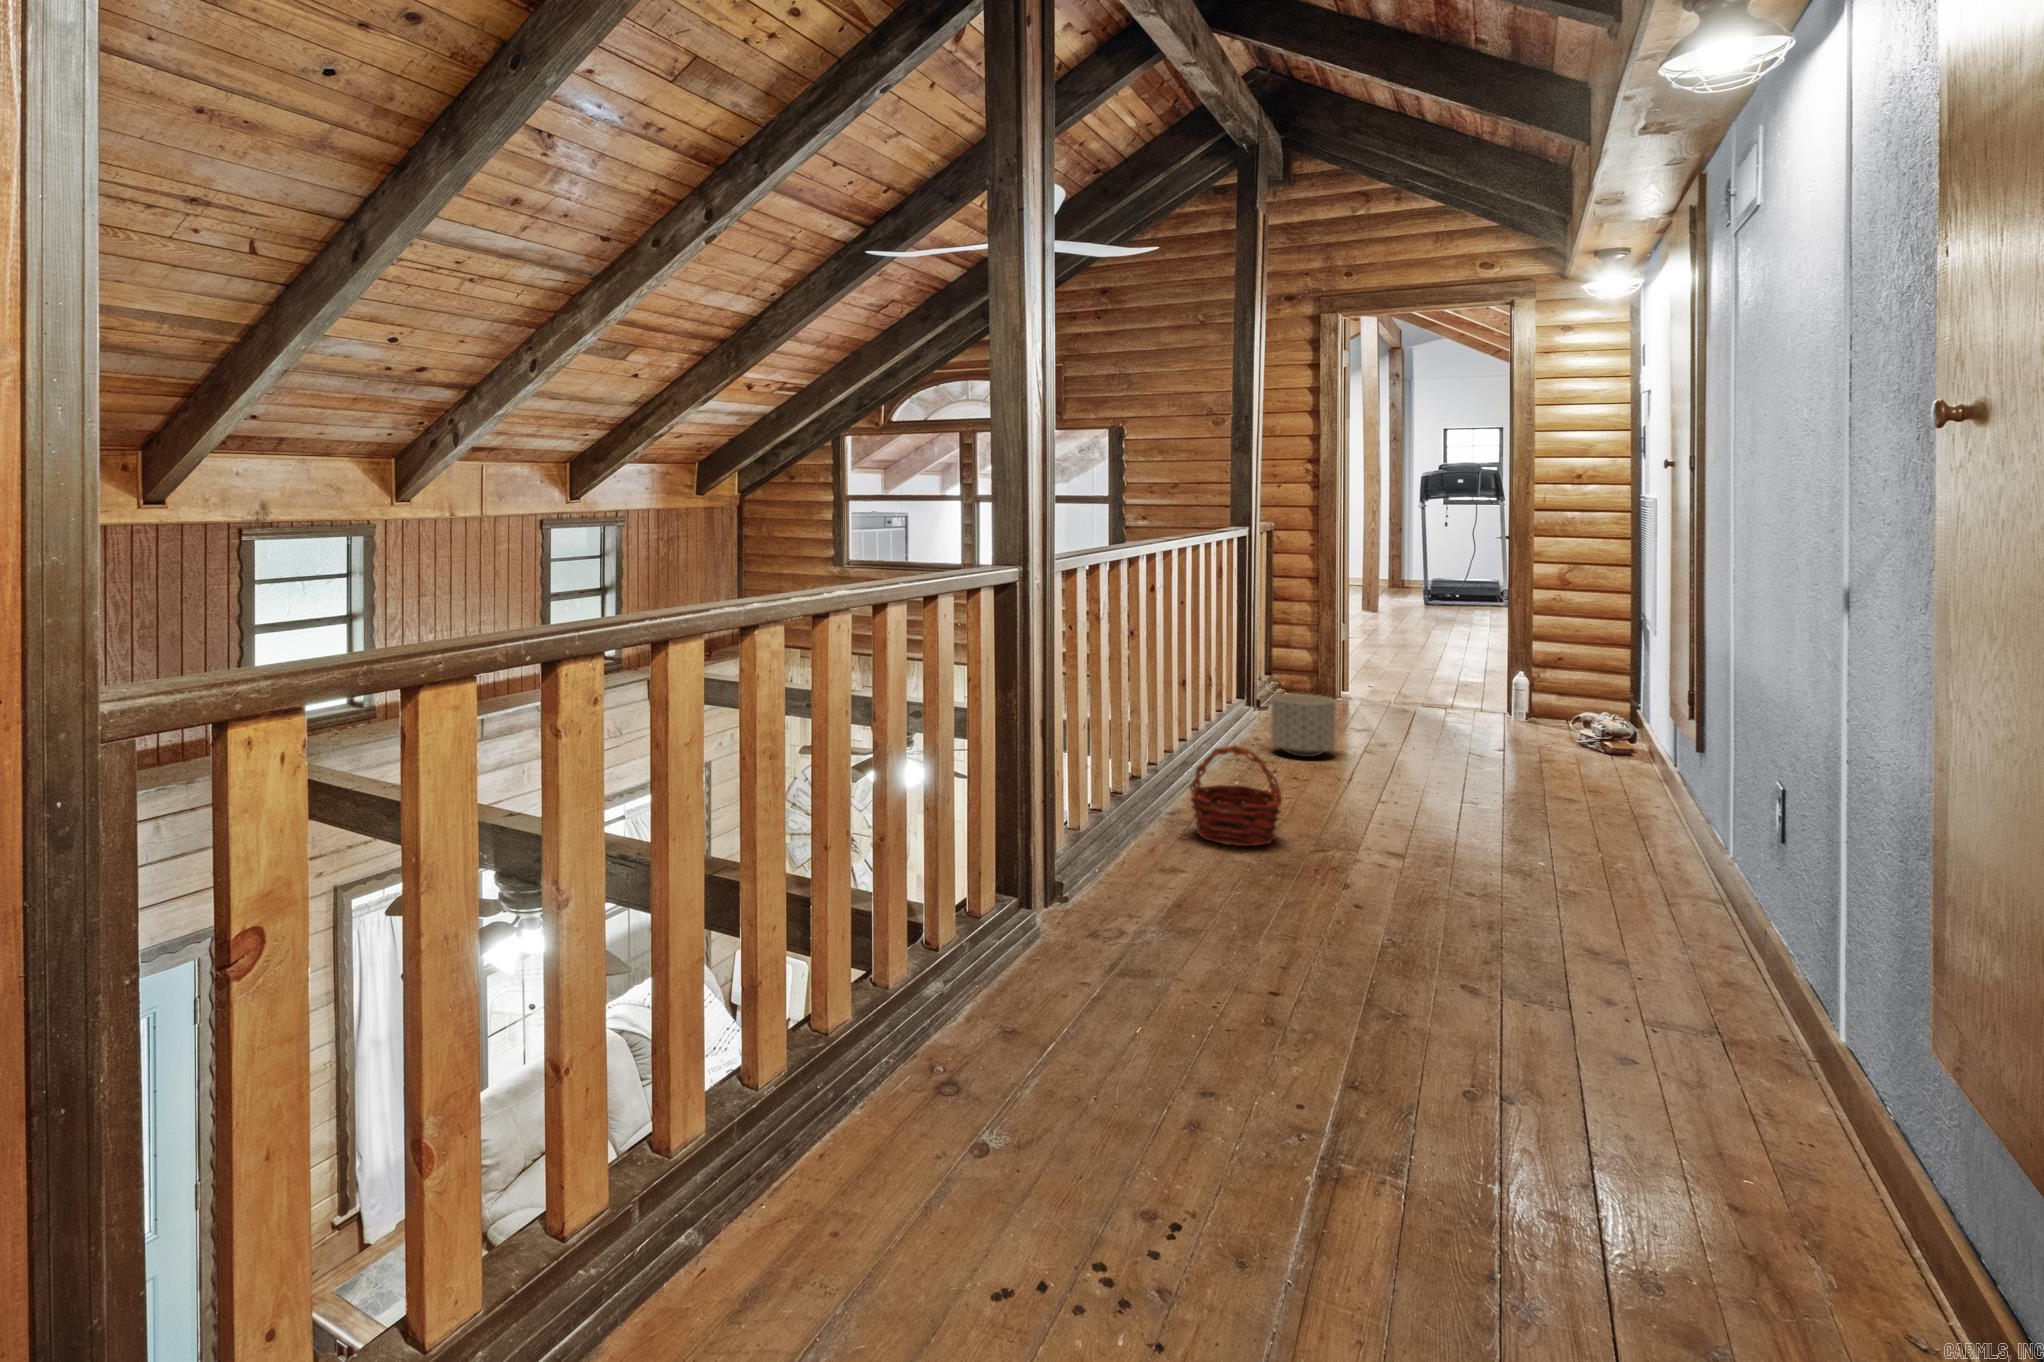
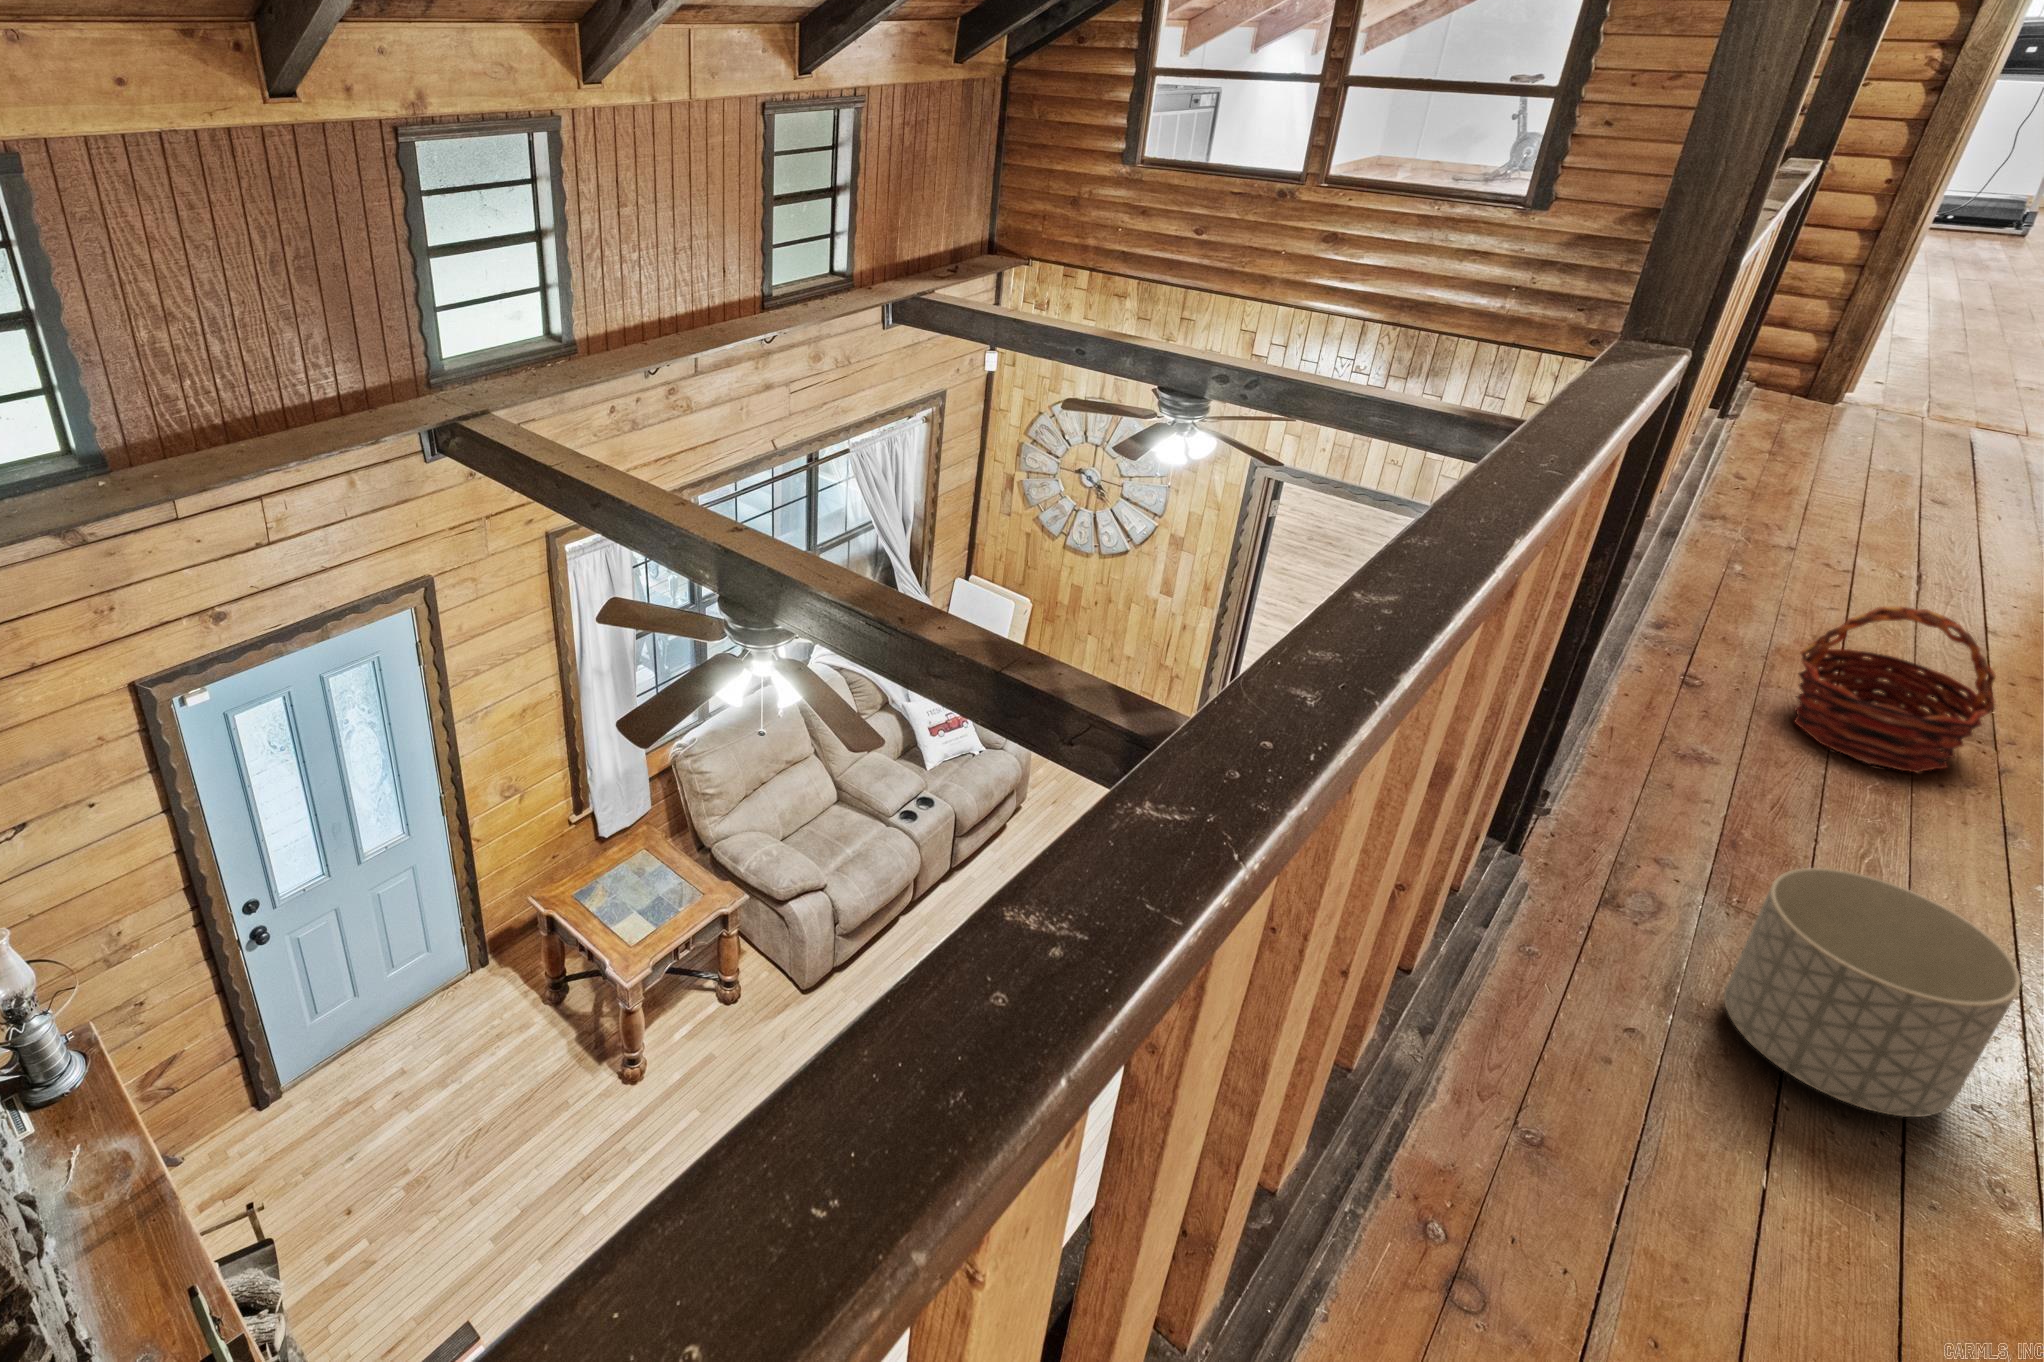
planter: present [1271,694,1335,757] -> present [1724,868,2021,1117]

